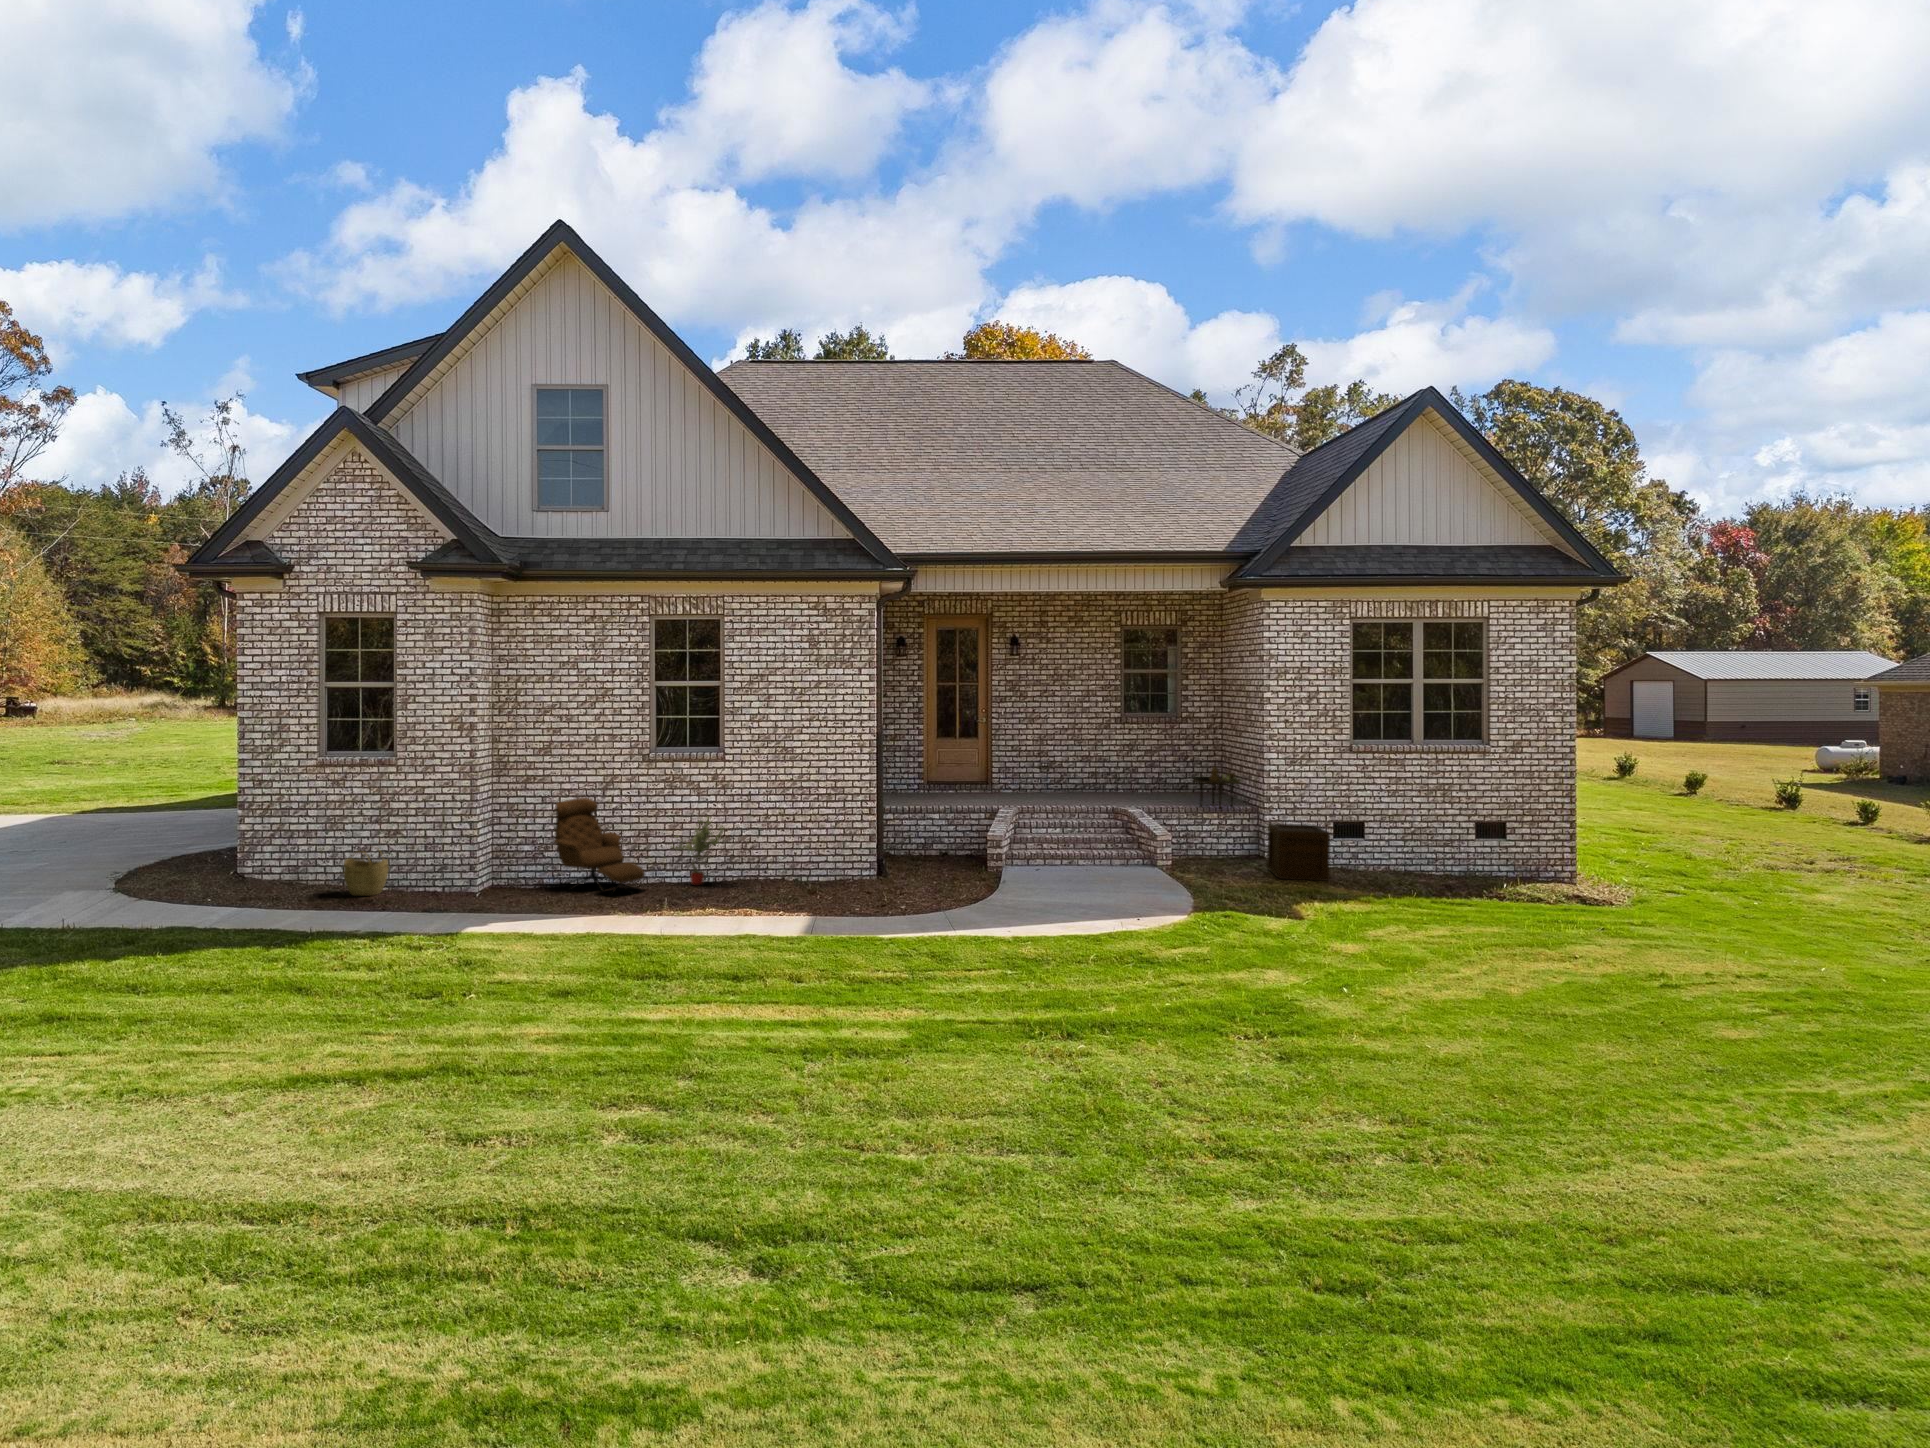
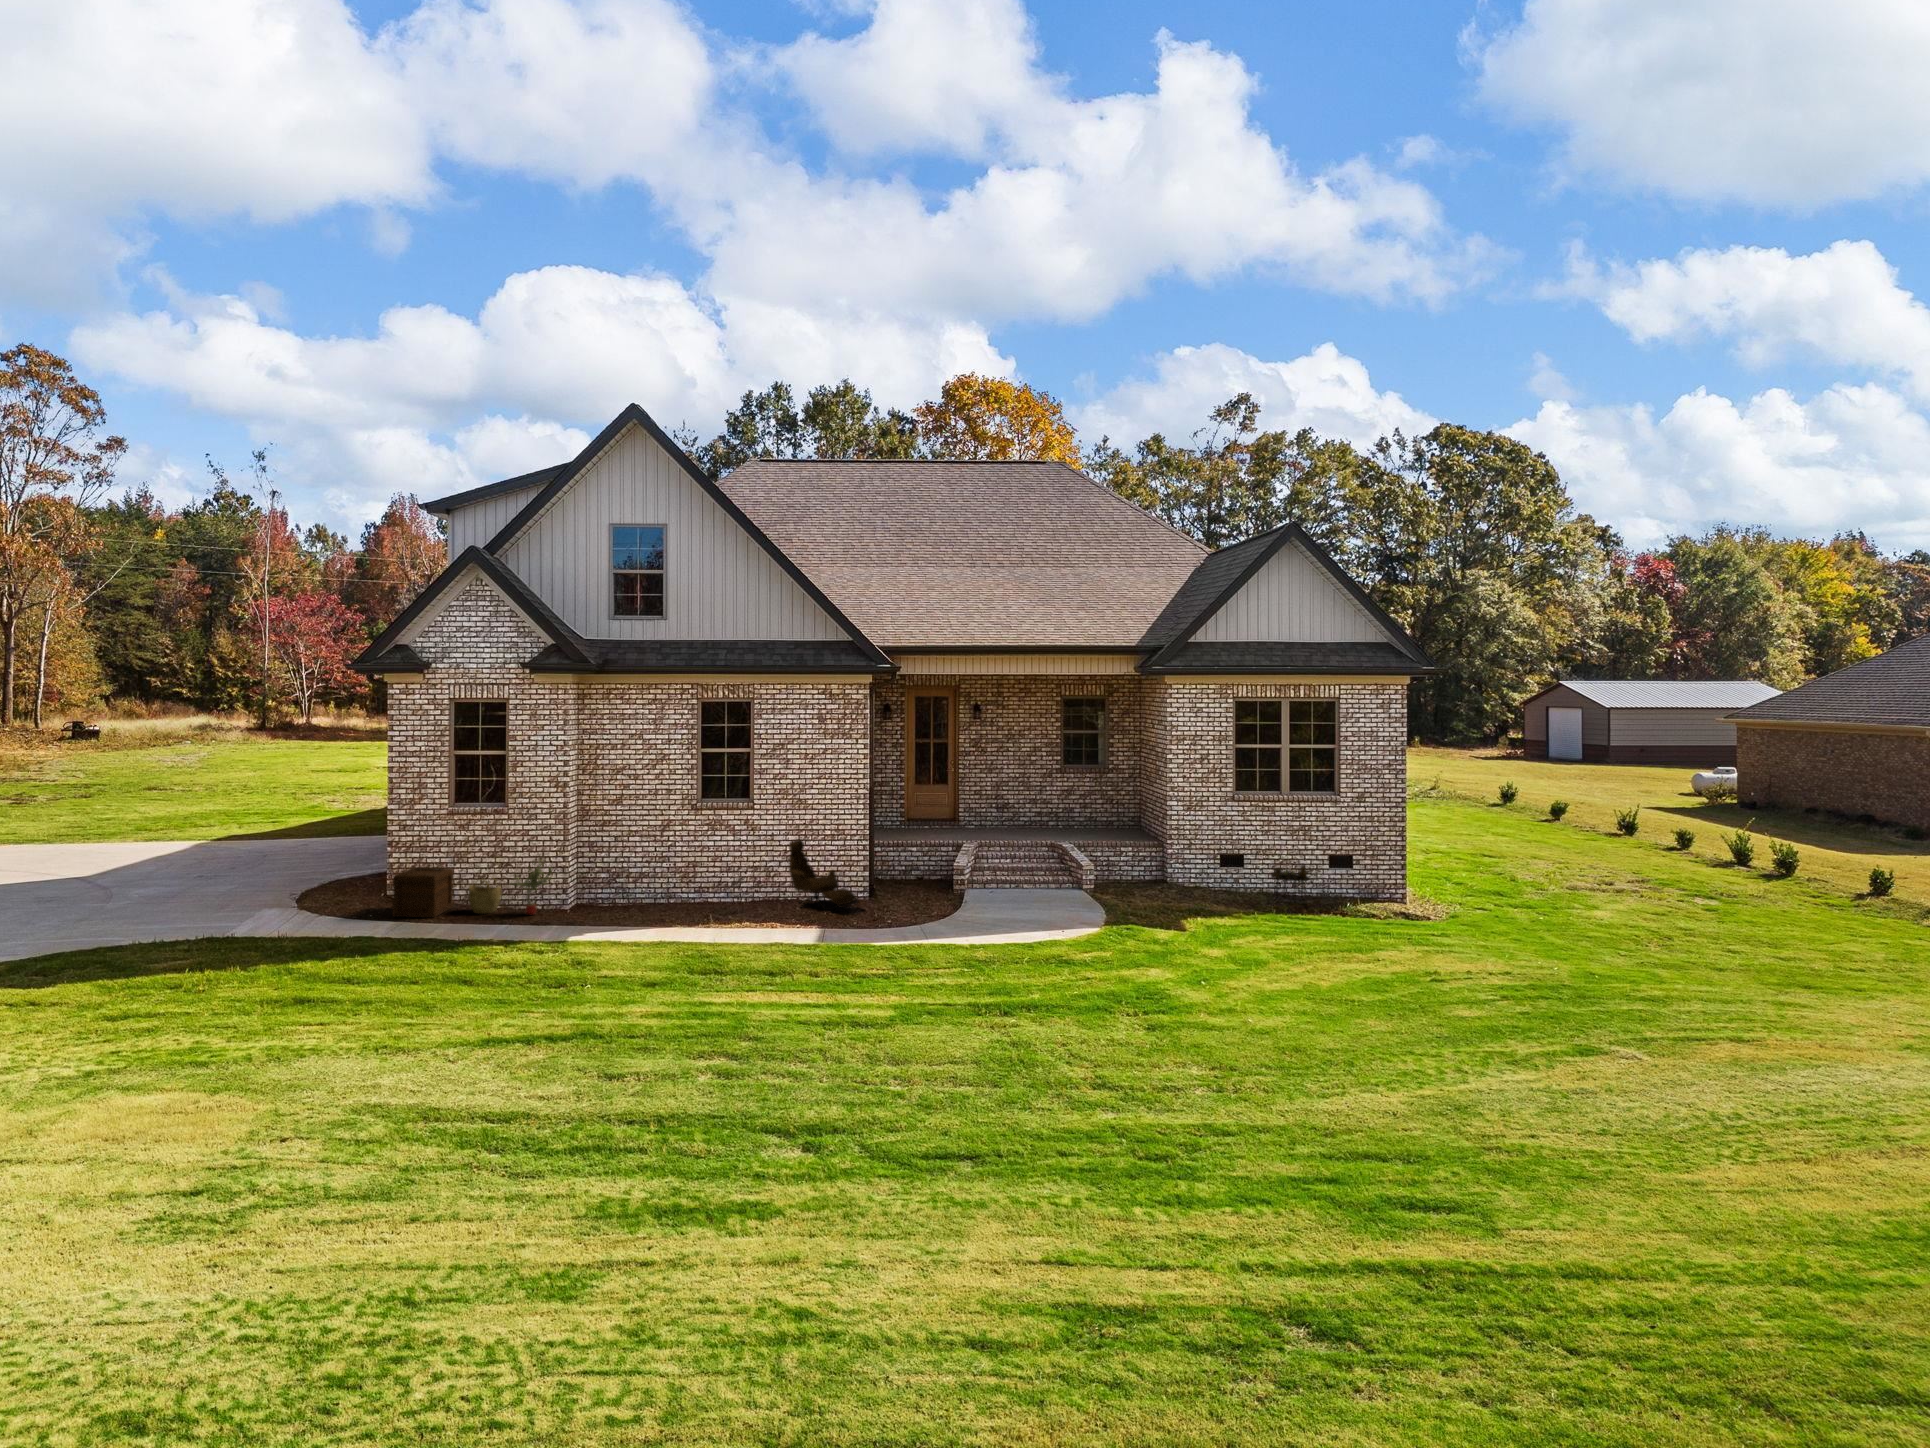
side table: present [1193,767,1242,808] -> present [1271,865,1310,897]
lounge chair: present [554,798,645,894] -> present [789,839,856,910]
potted tree: present [671,817,724,886] -> present [511,860,553,915]
wooden crate: present [1267,824,1330,881] -> present [392,867,454,918]

